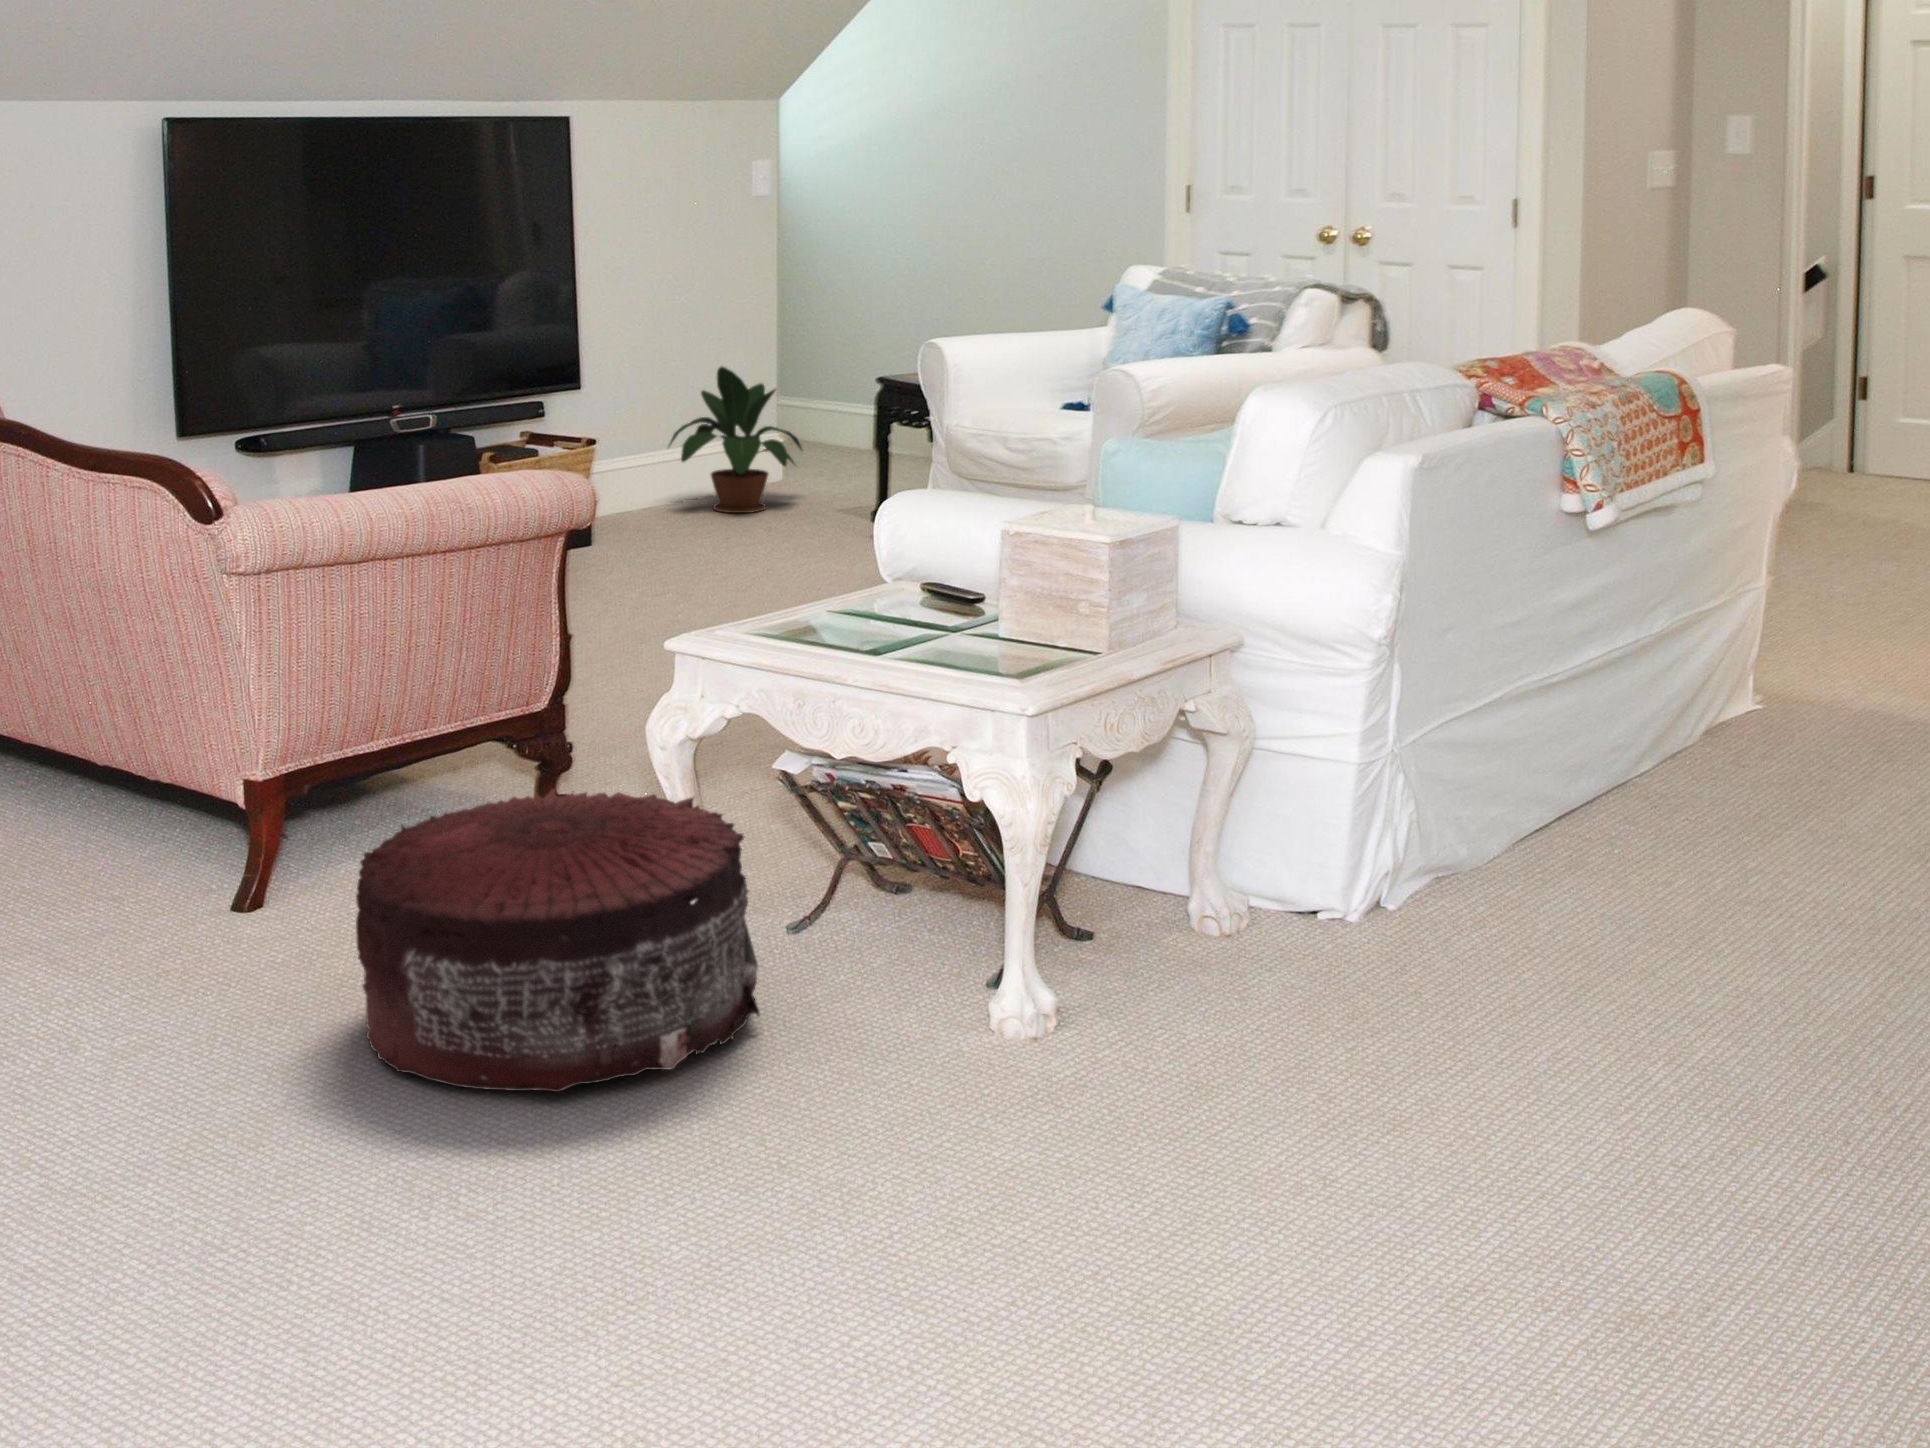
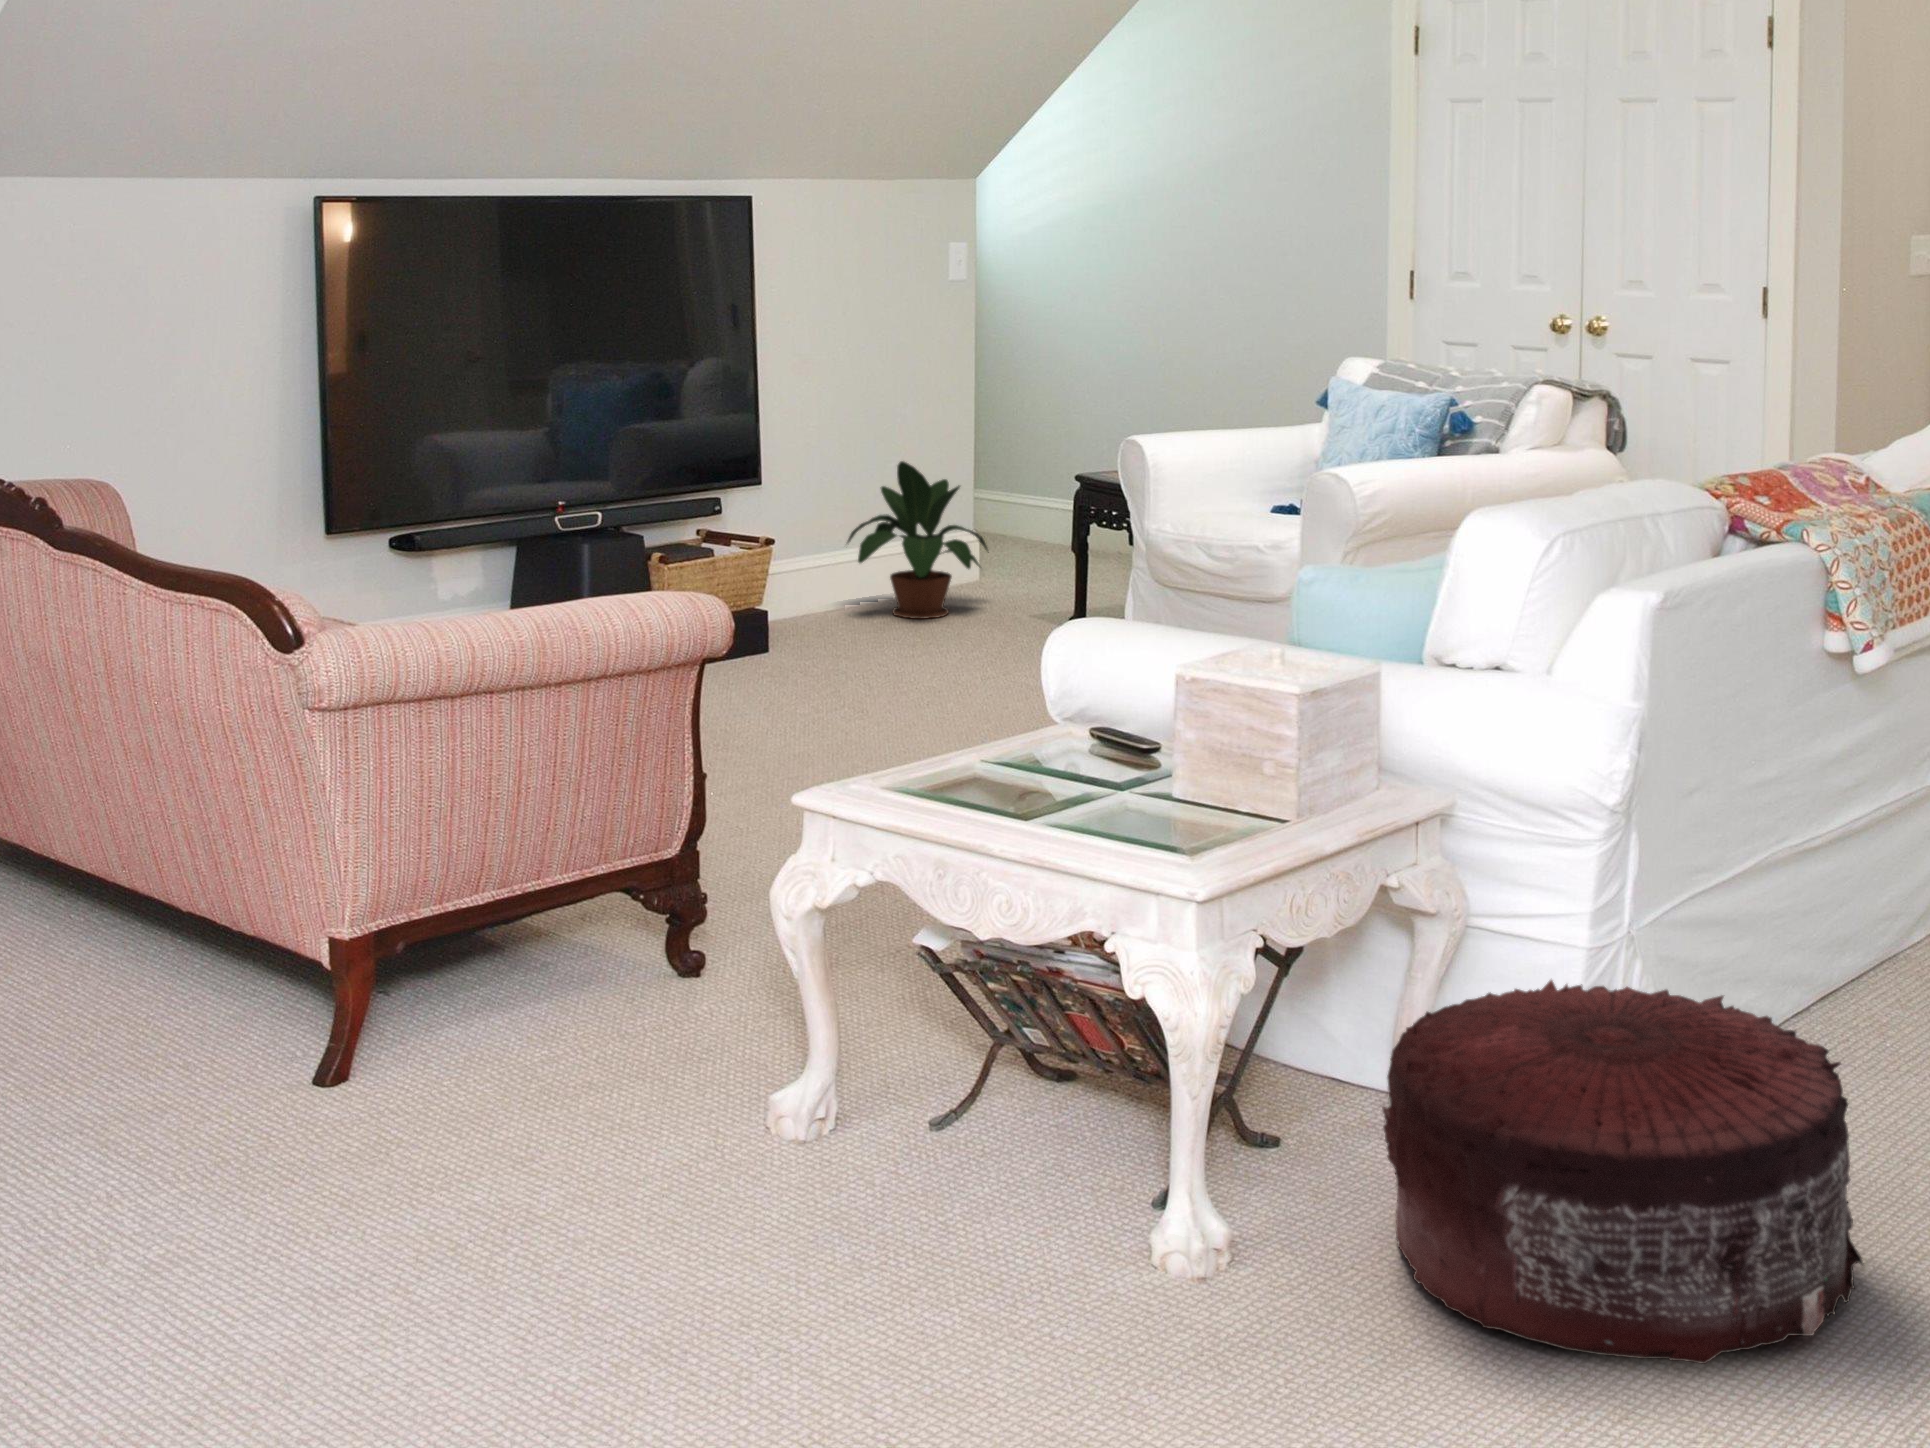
pouf: present [356,789,759,1092] -> present [1382,980,1863,1364]

